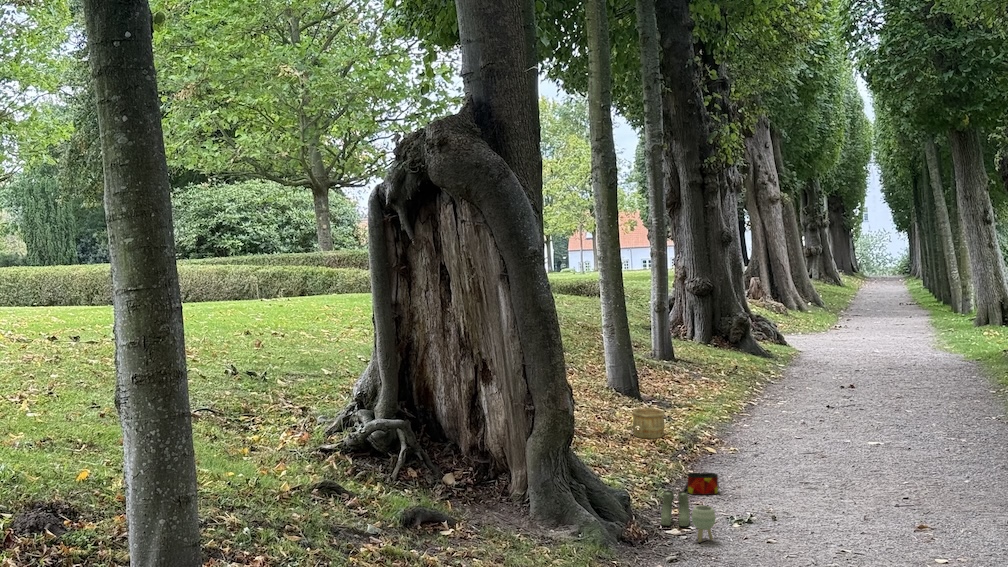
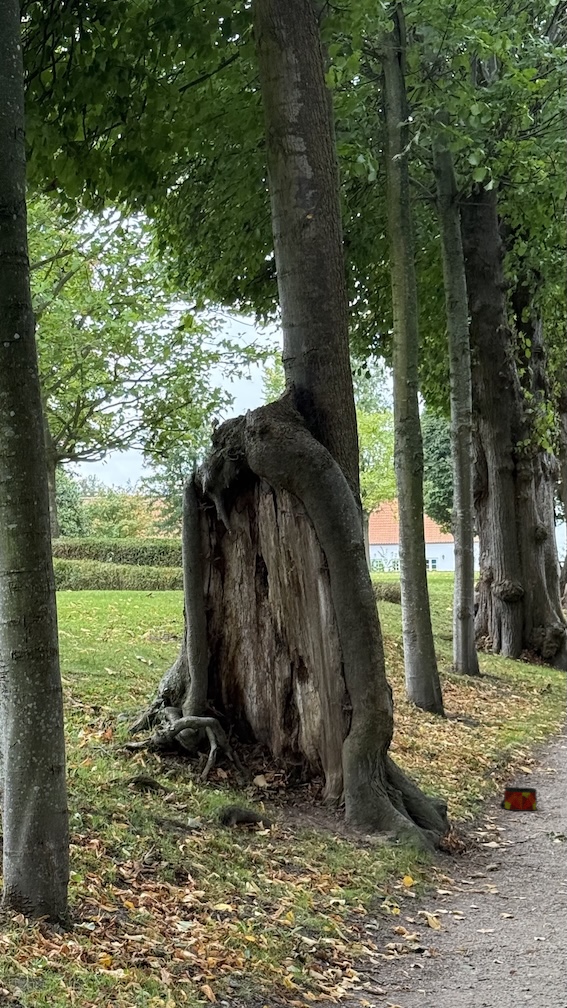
wooden bucket: present [632,408,664,439] -> none [440,723,475,756]
boots: present [661,491,690,526] -> none [479,801,509,838]
planter: present [692,505,716,542] -> none [512,815,537,853]

